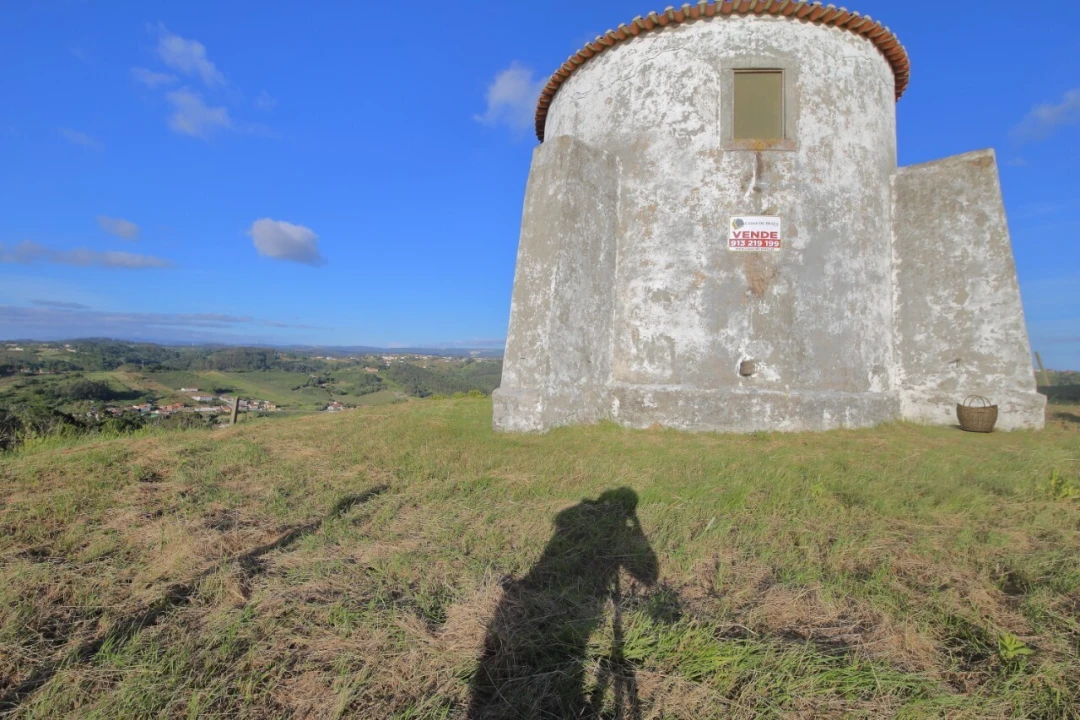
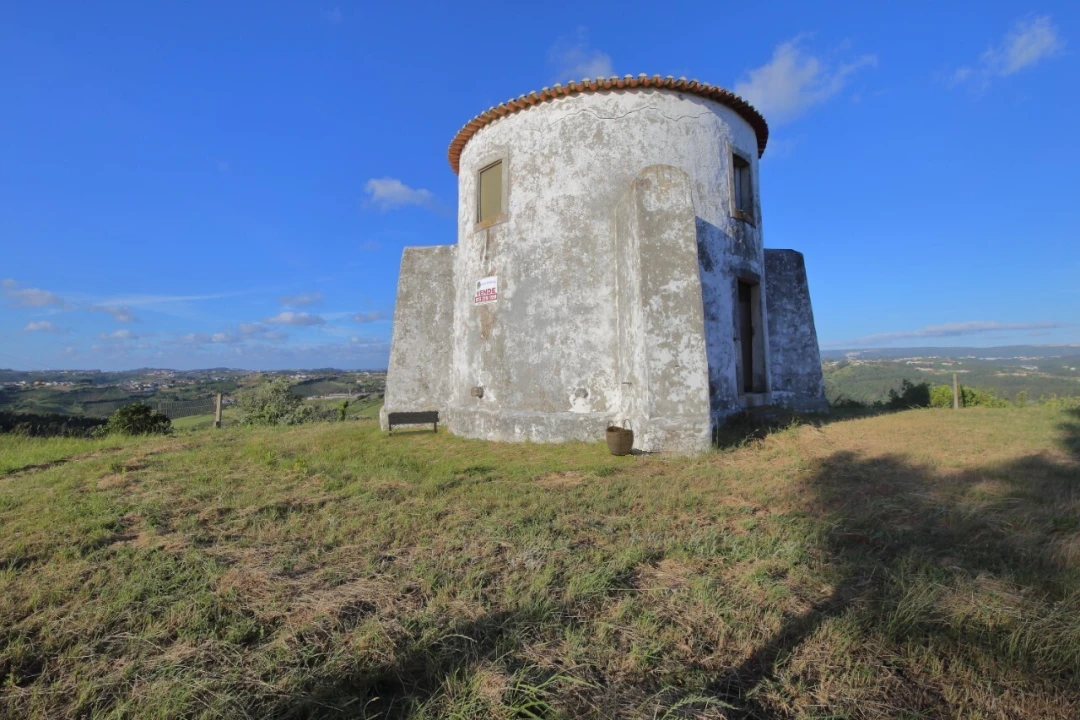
bench: none [556,397,626,438] -> present [388,411,439,435]

